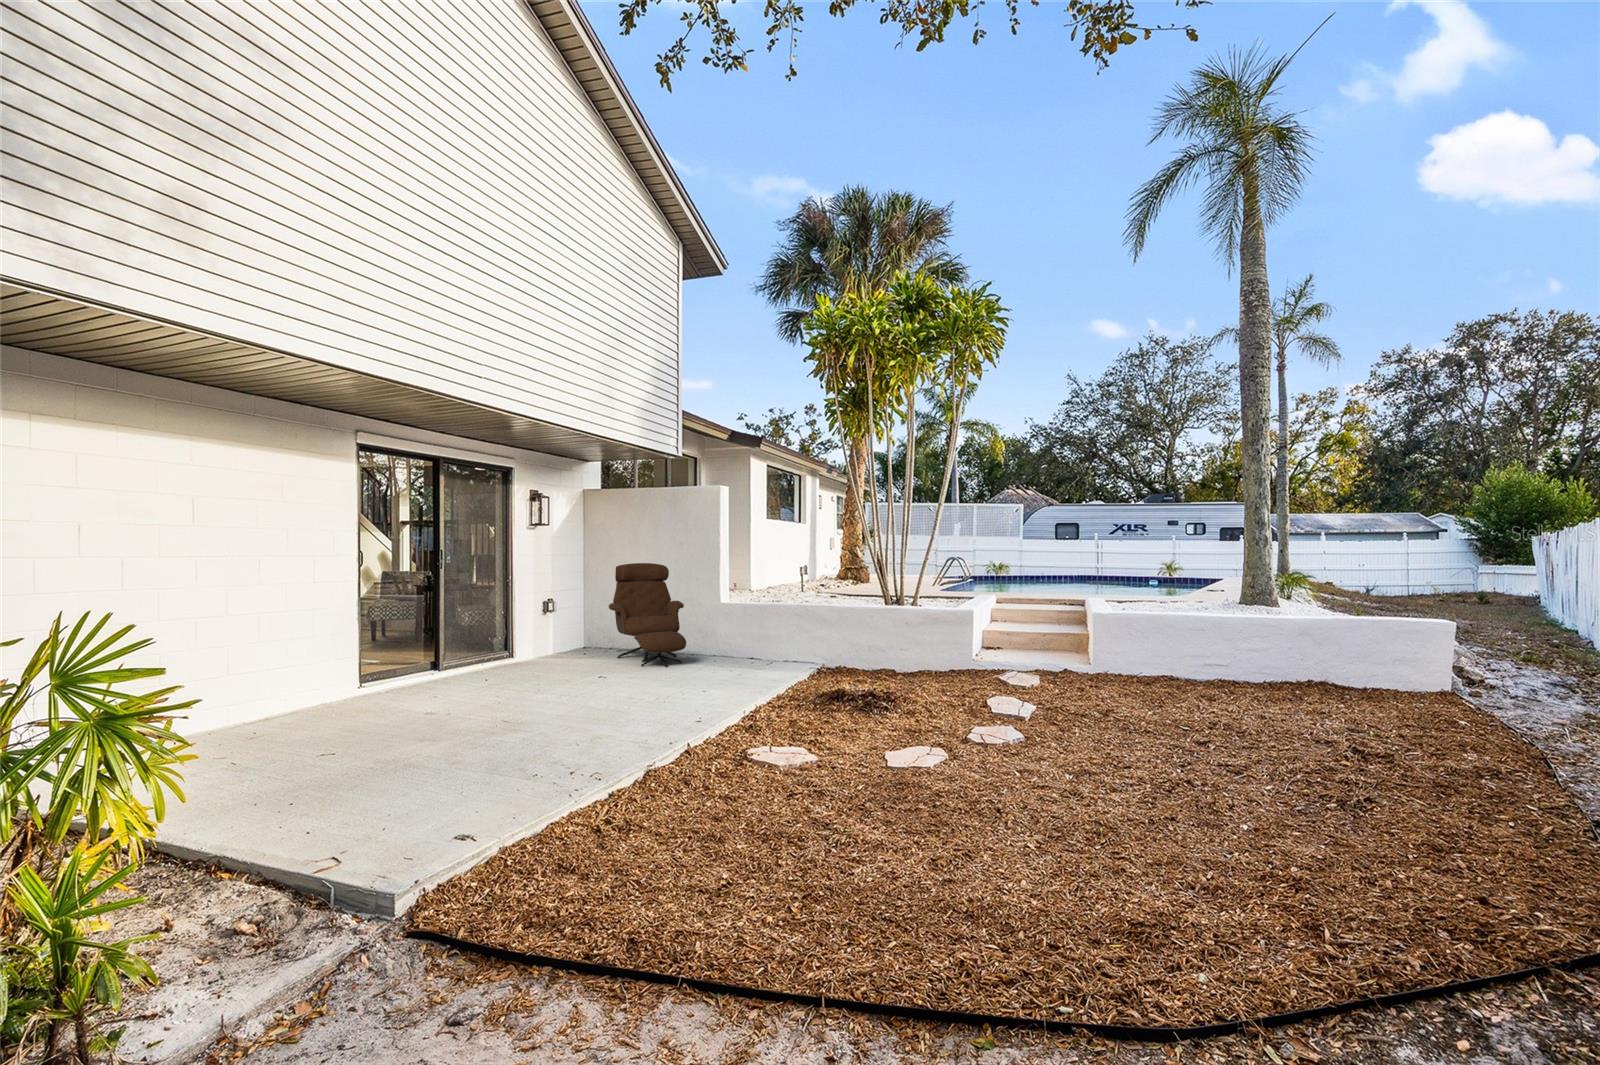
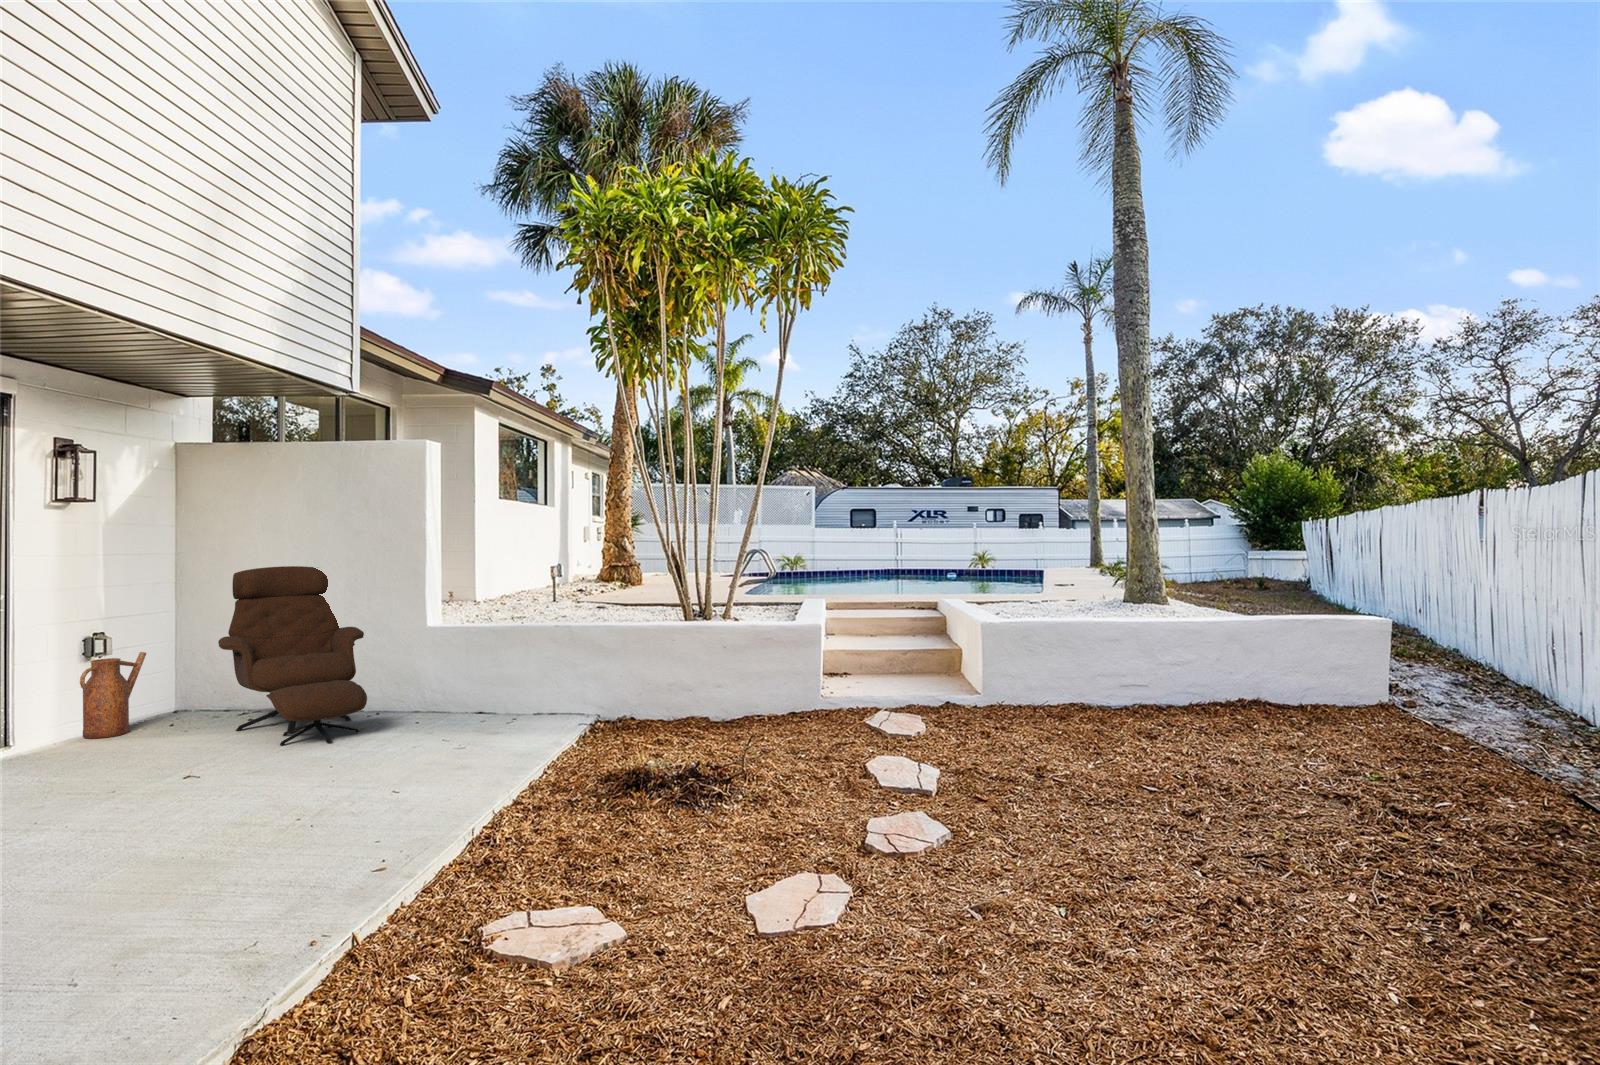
watering can: none [544,610,572,657] -> present [80,652,146,739]

